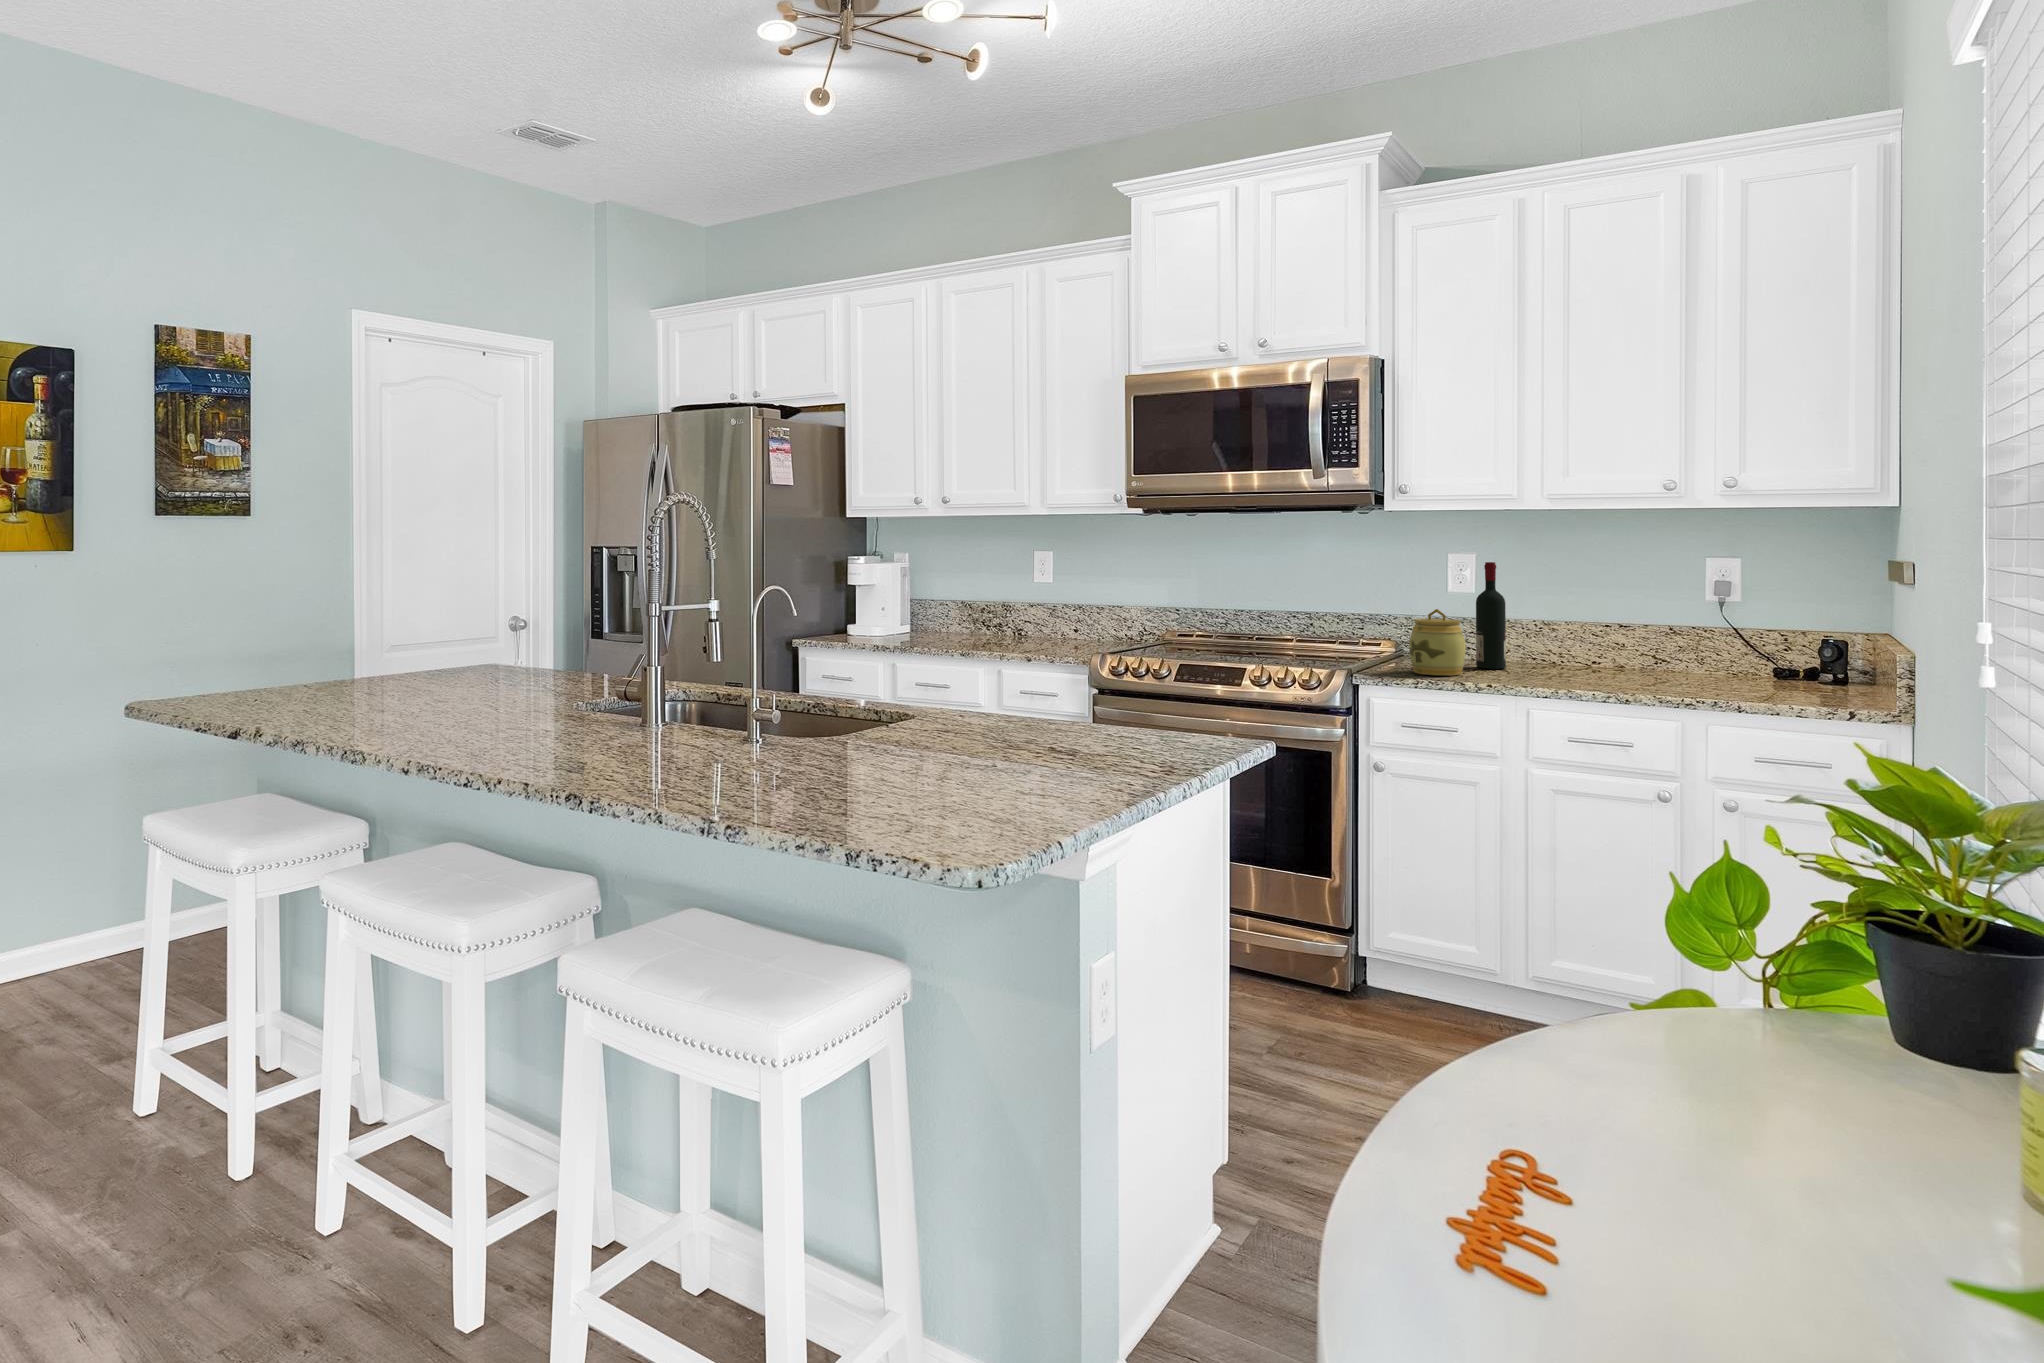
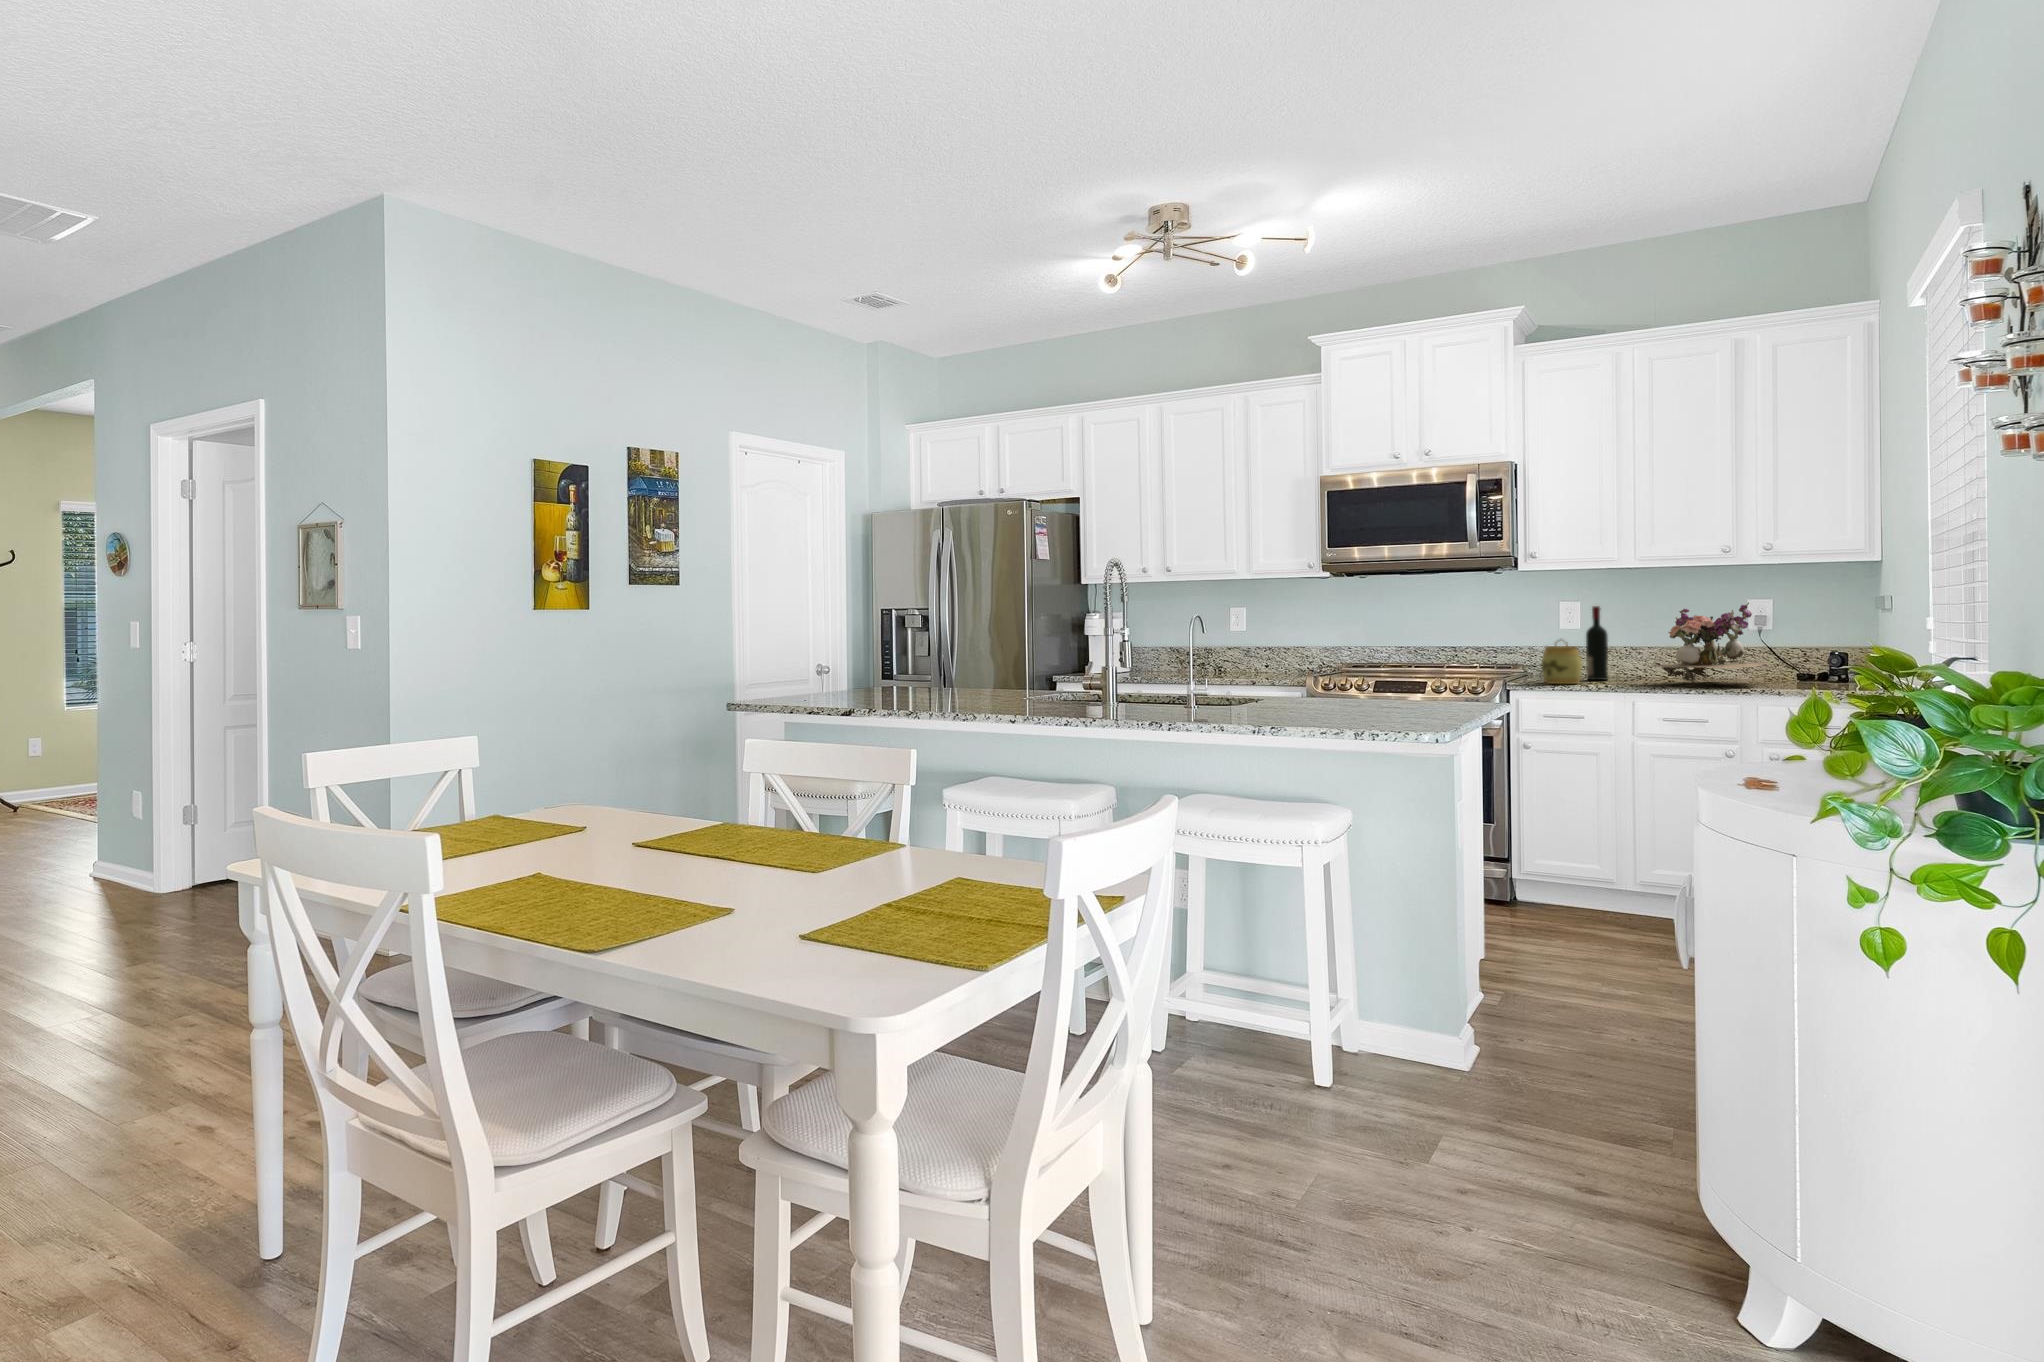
flower arrangement: none [1558,562,1733,682] -> present [1652,602,1770,683]

